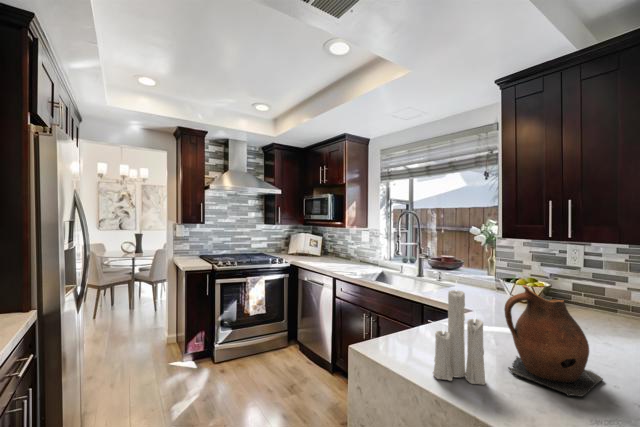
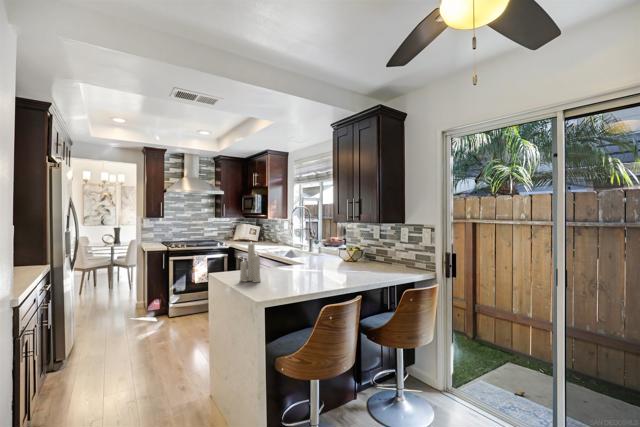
ceramic pitcher: present [504,285,603,397] -> none [277,241,314,284]

